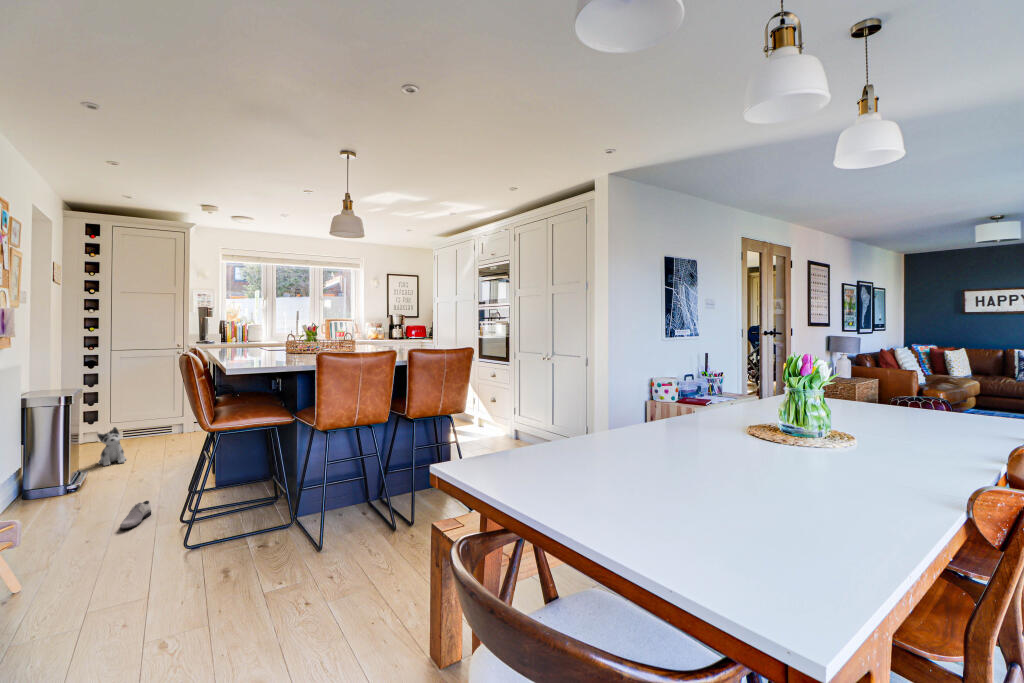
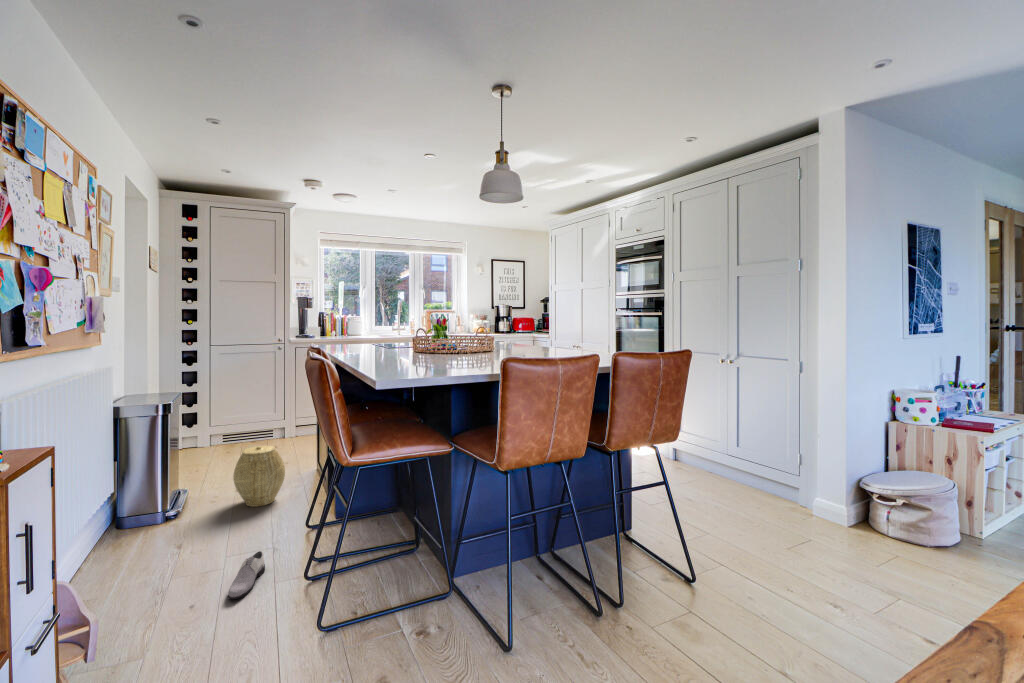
plush toy: present [97,427,127,466] -> none [198,436,230,482]
woven basket: none [129,431,176,480] -> present [233,446,285,507]

